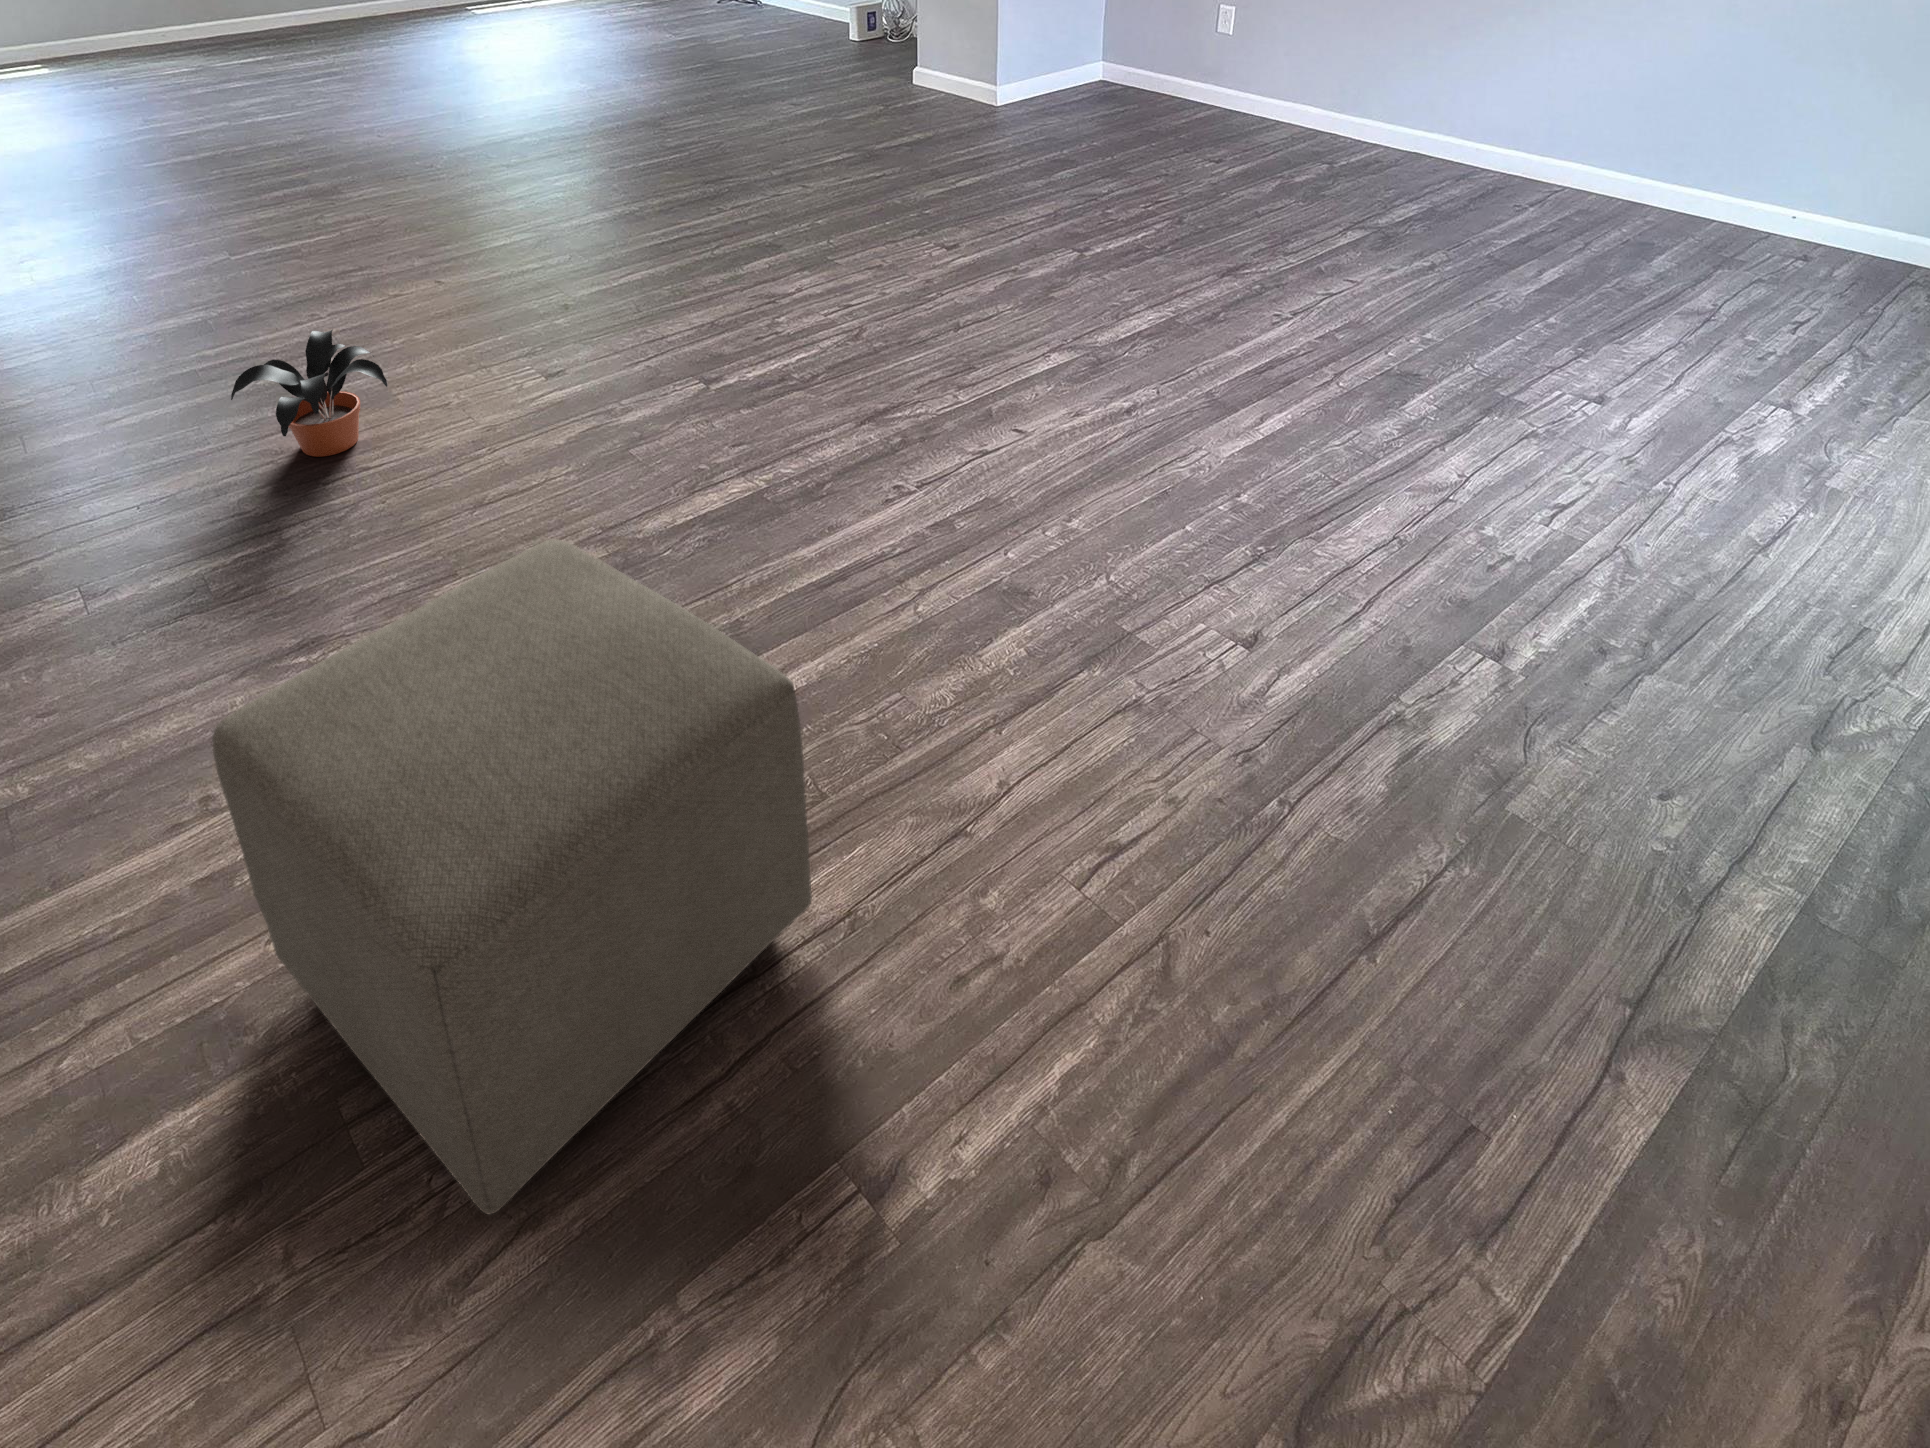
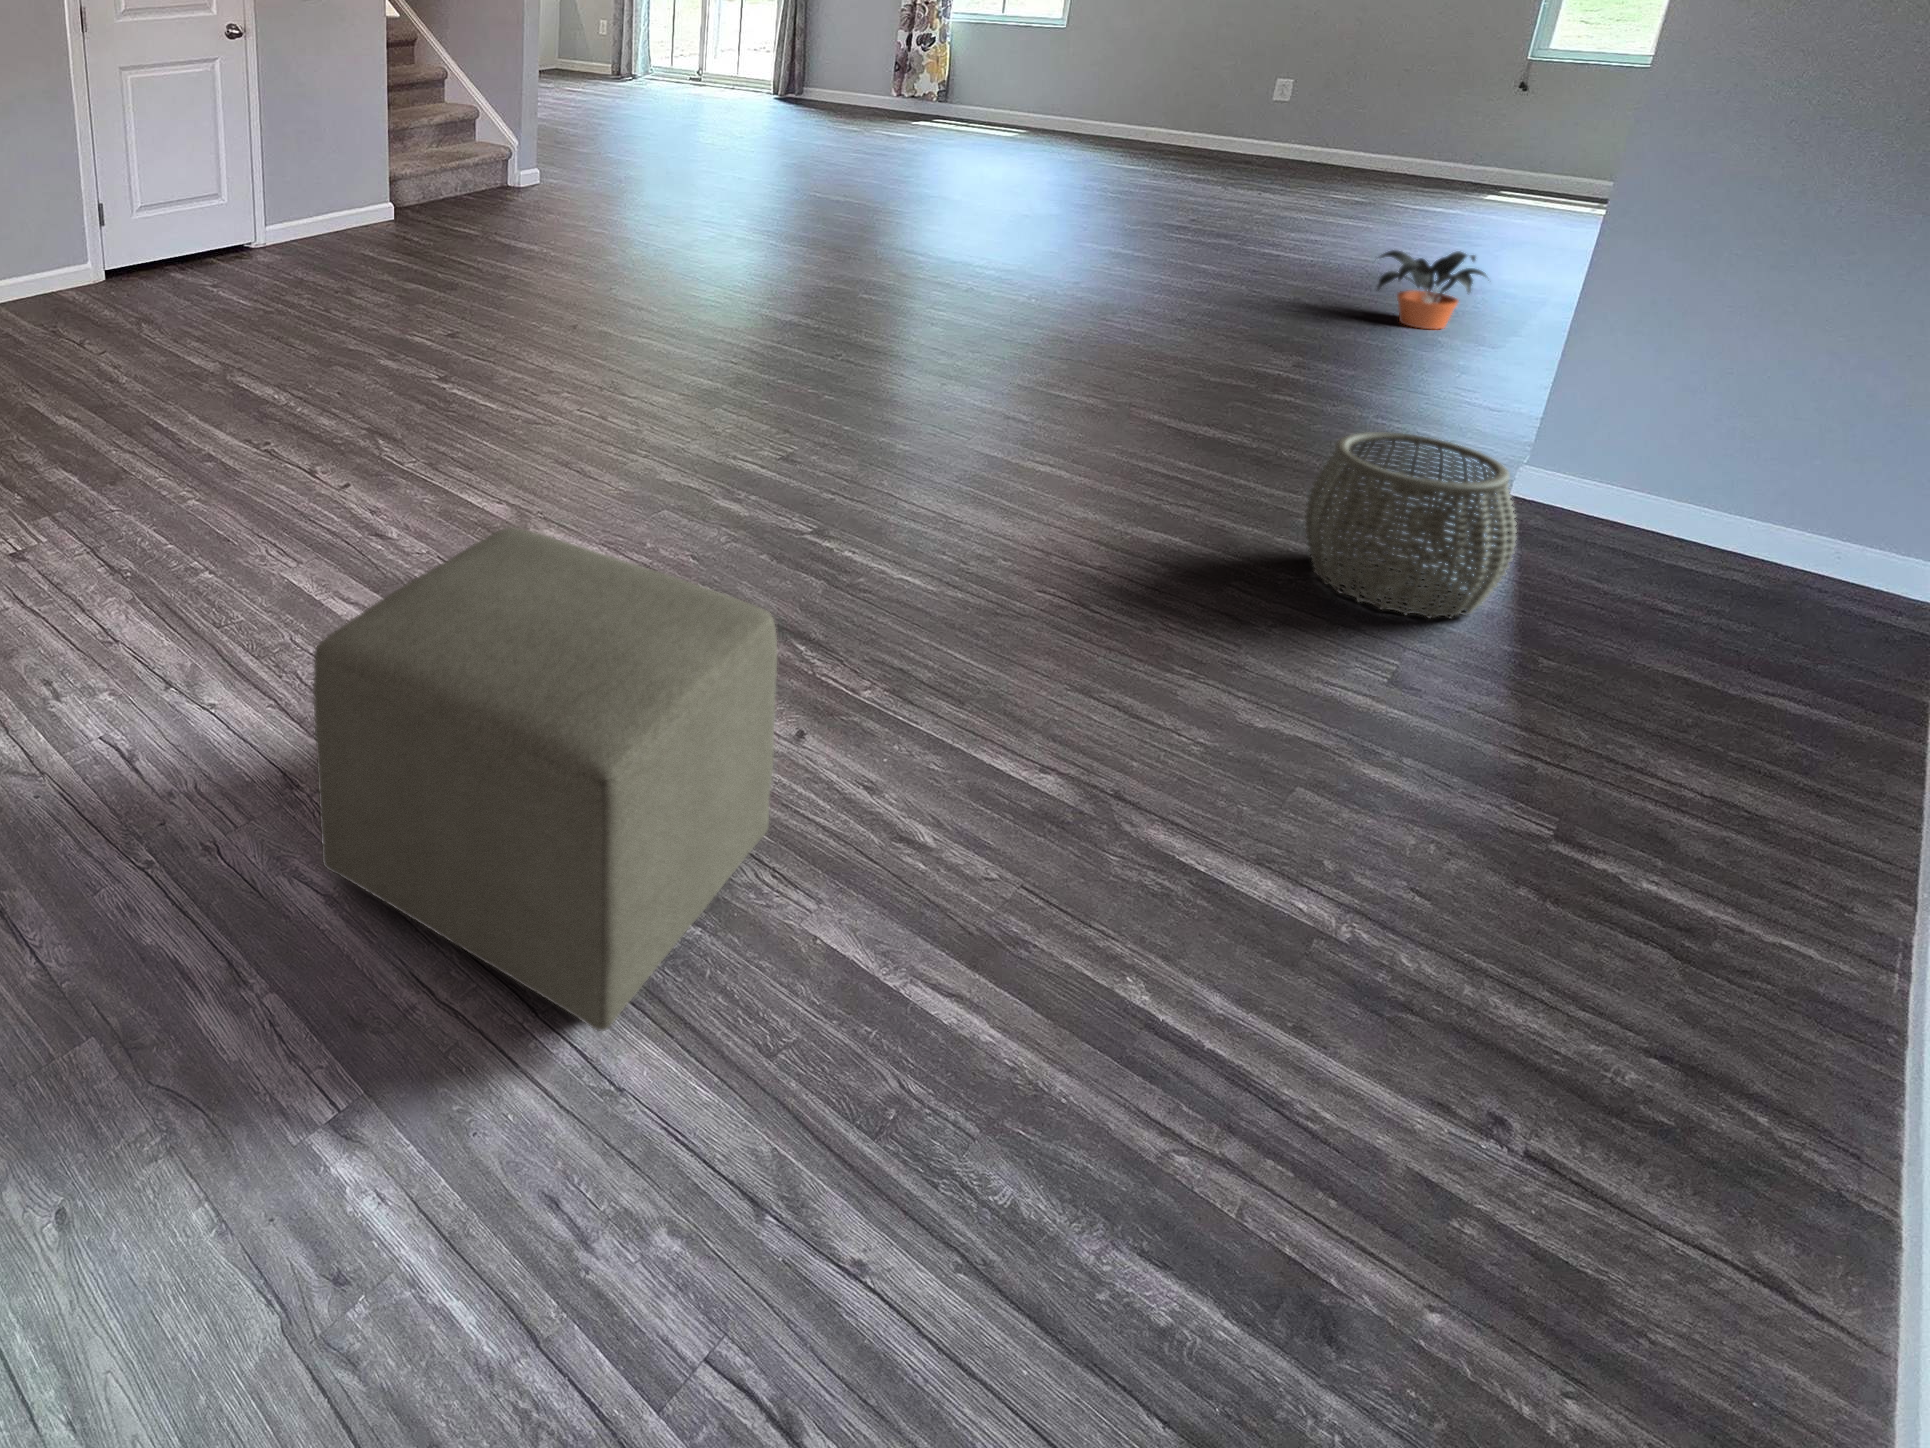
woven basket: none [375,218,512,357] -> present [1305,432,1516,618]
potted plant: present [231,330,387,457] -> present [1377,250,1487,329]

